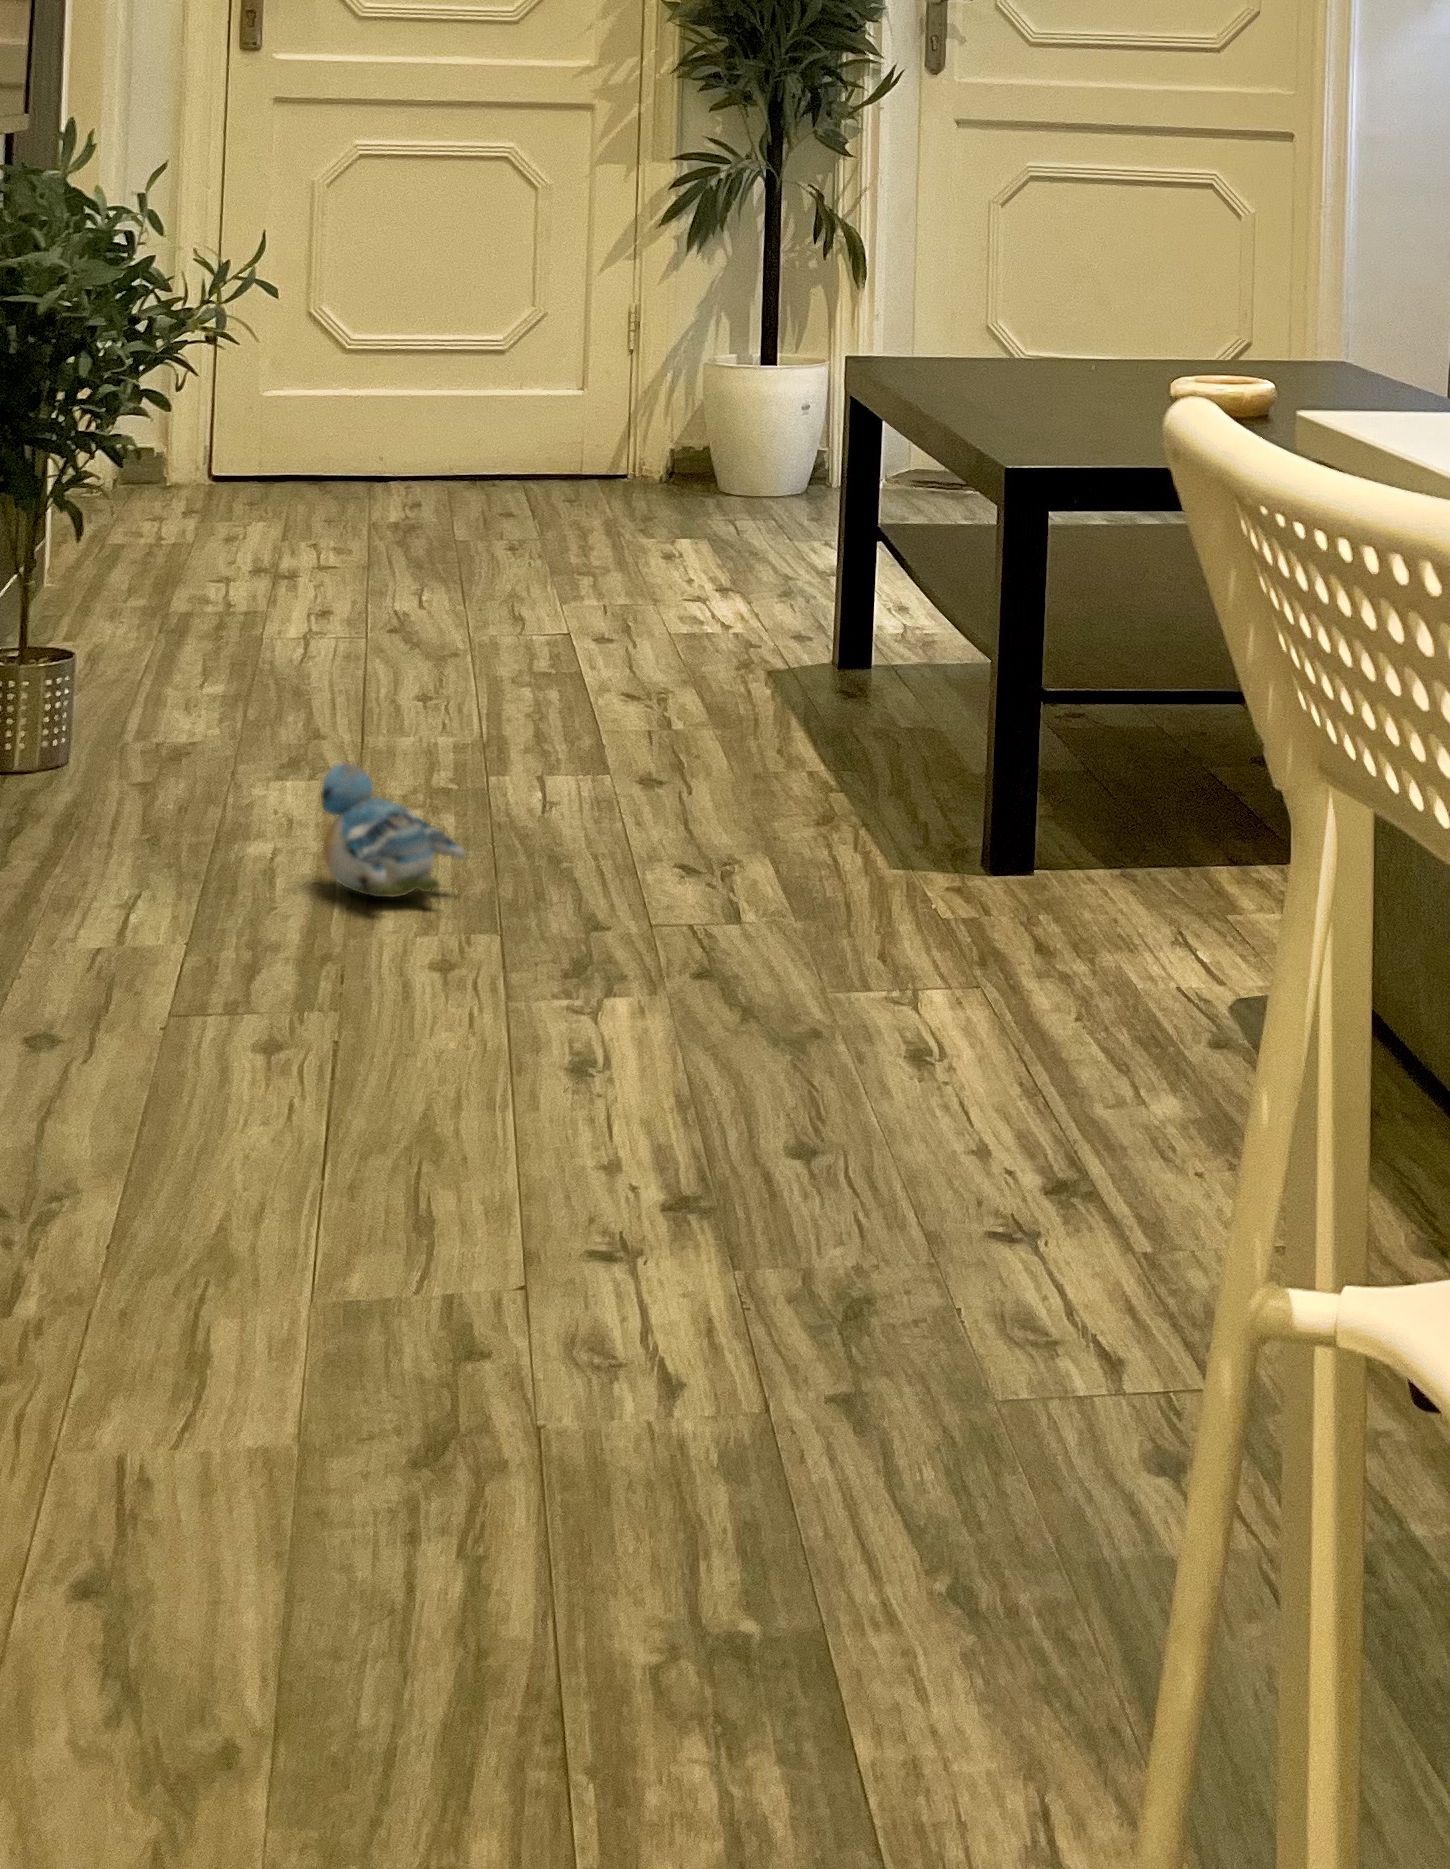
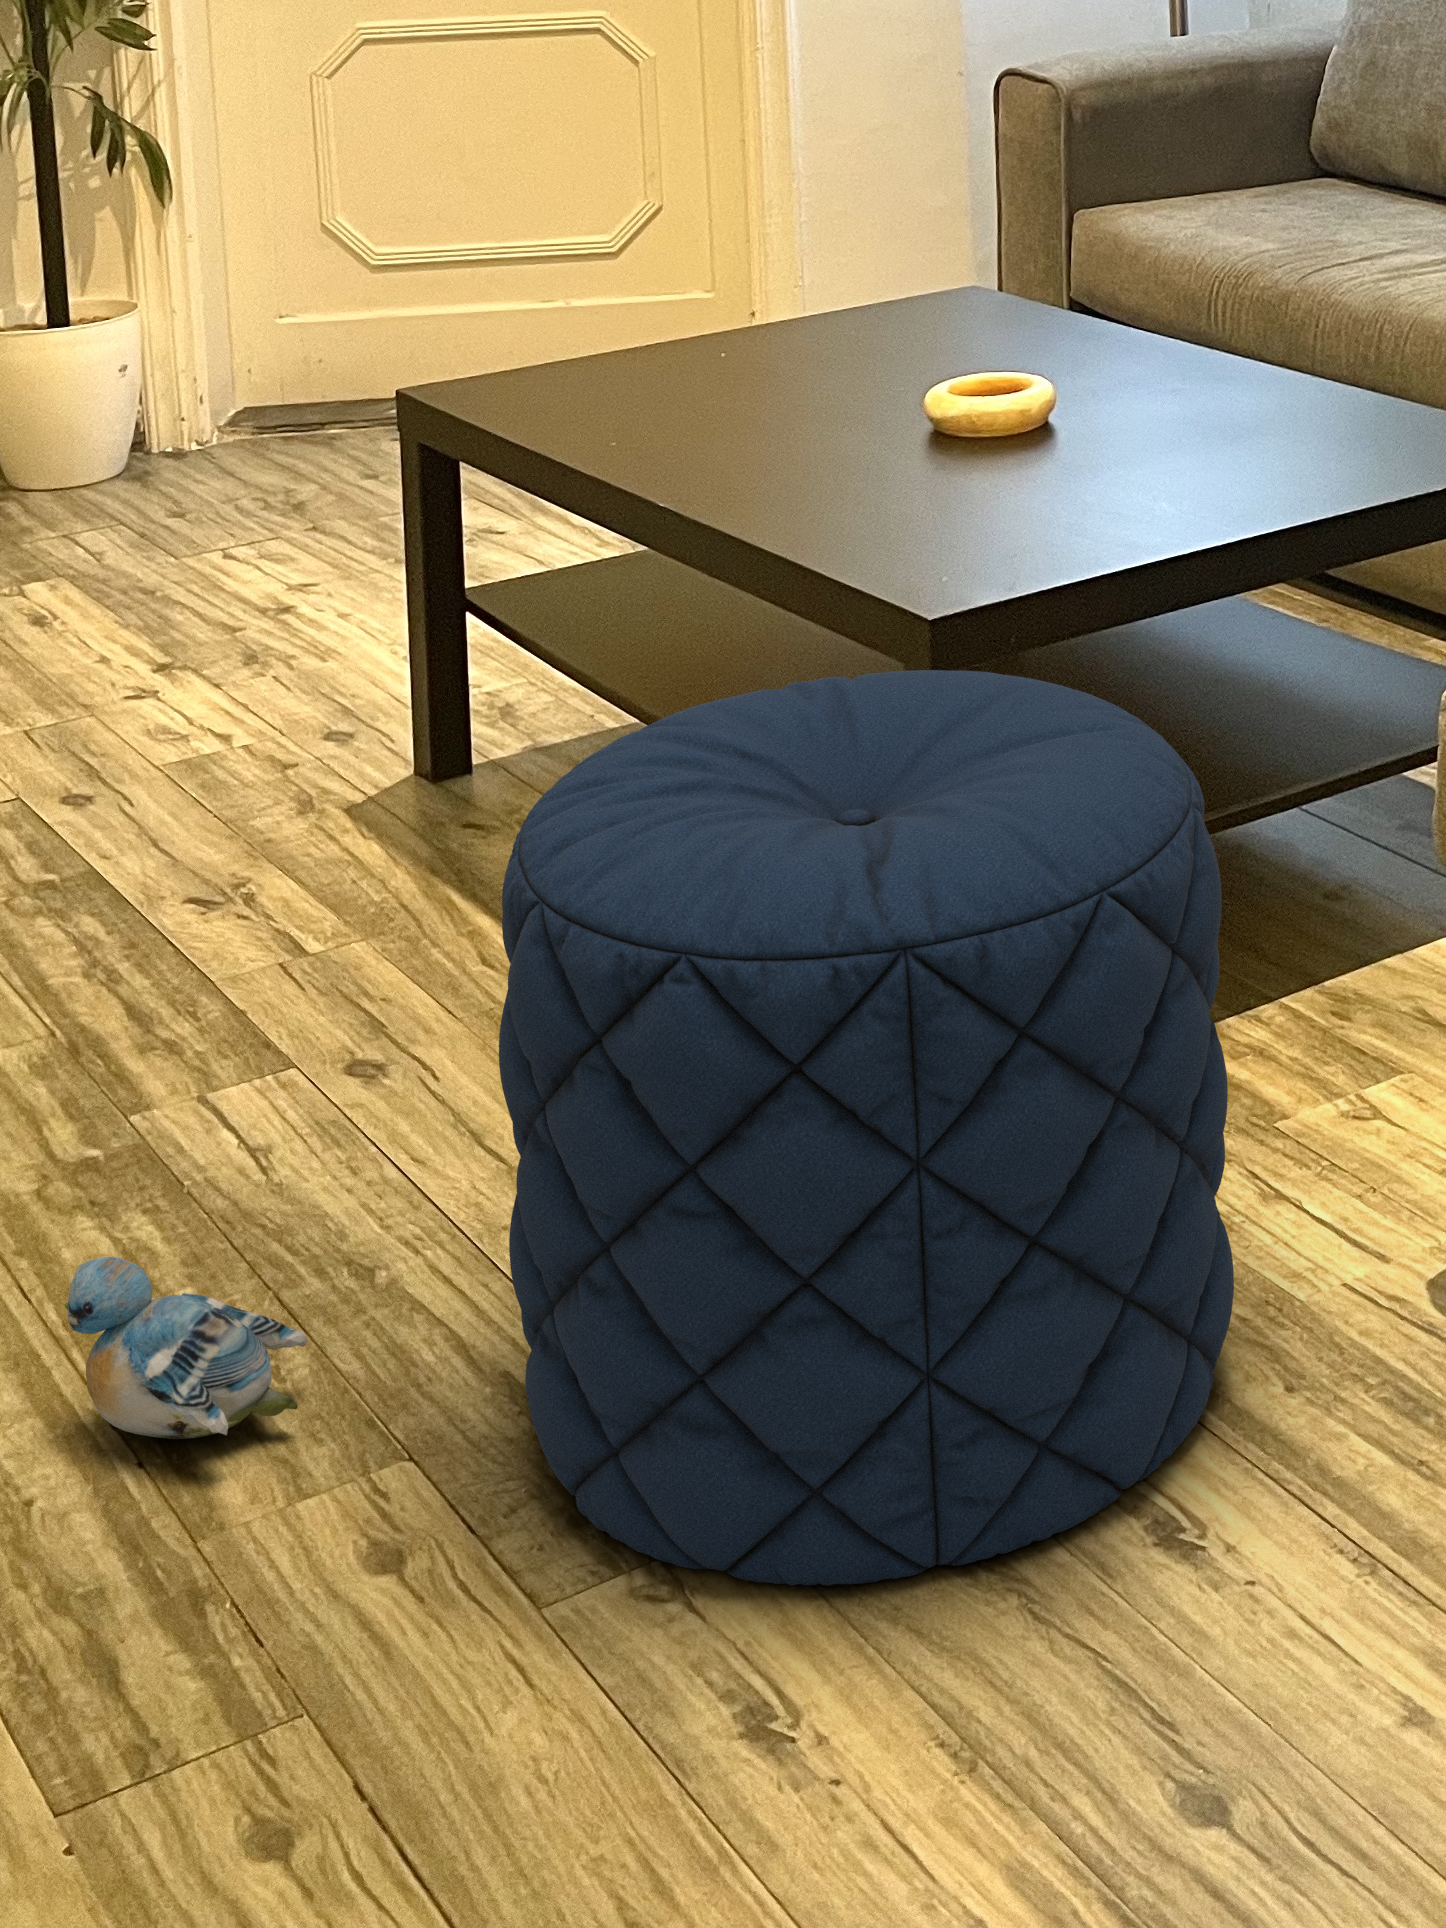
pouf: none [544,447,1086,1038] -> present [499,670,1234,1585]

